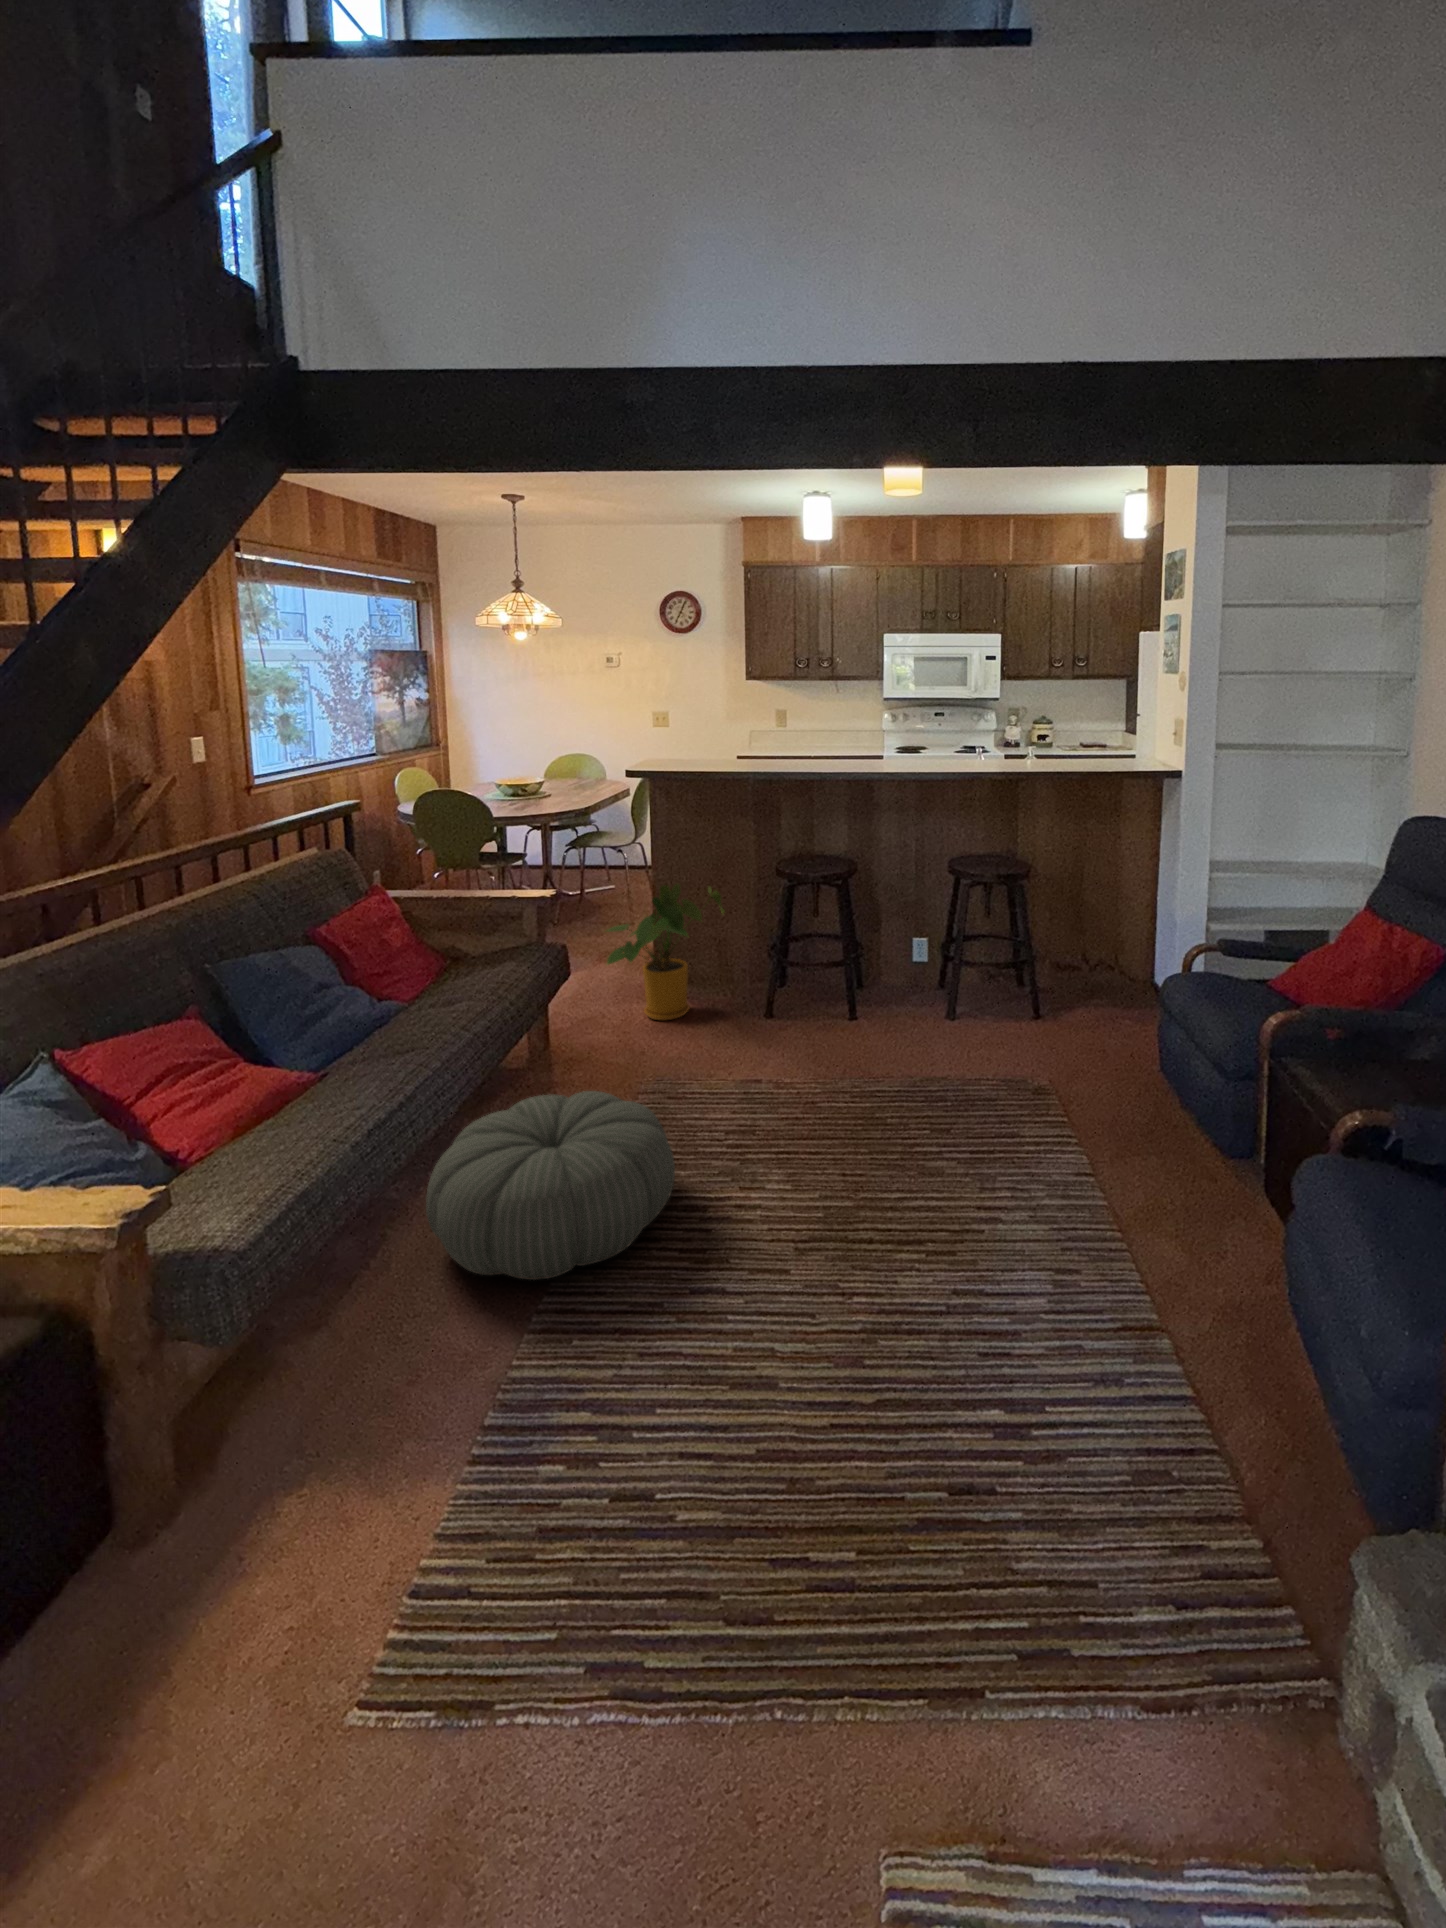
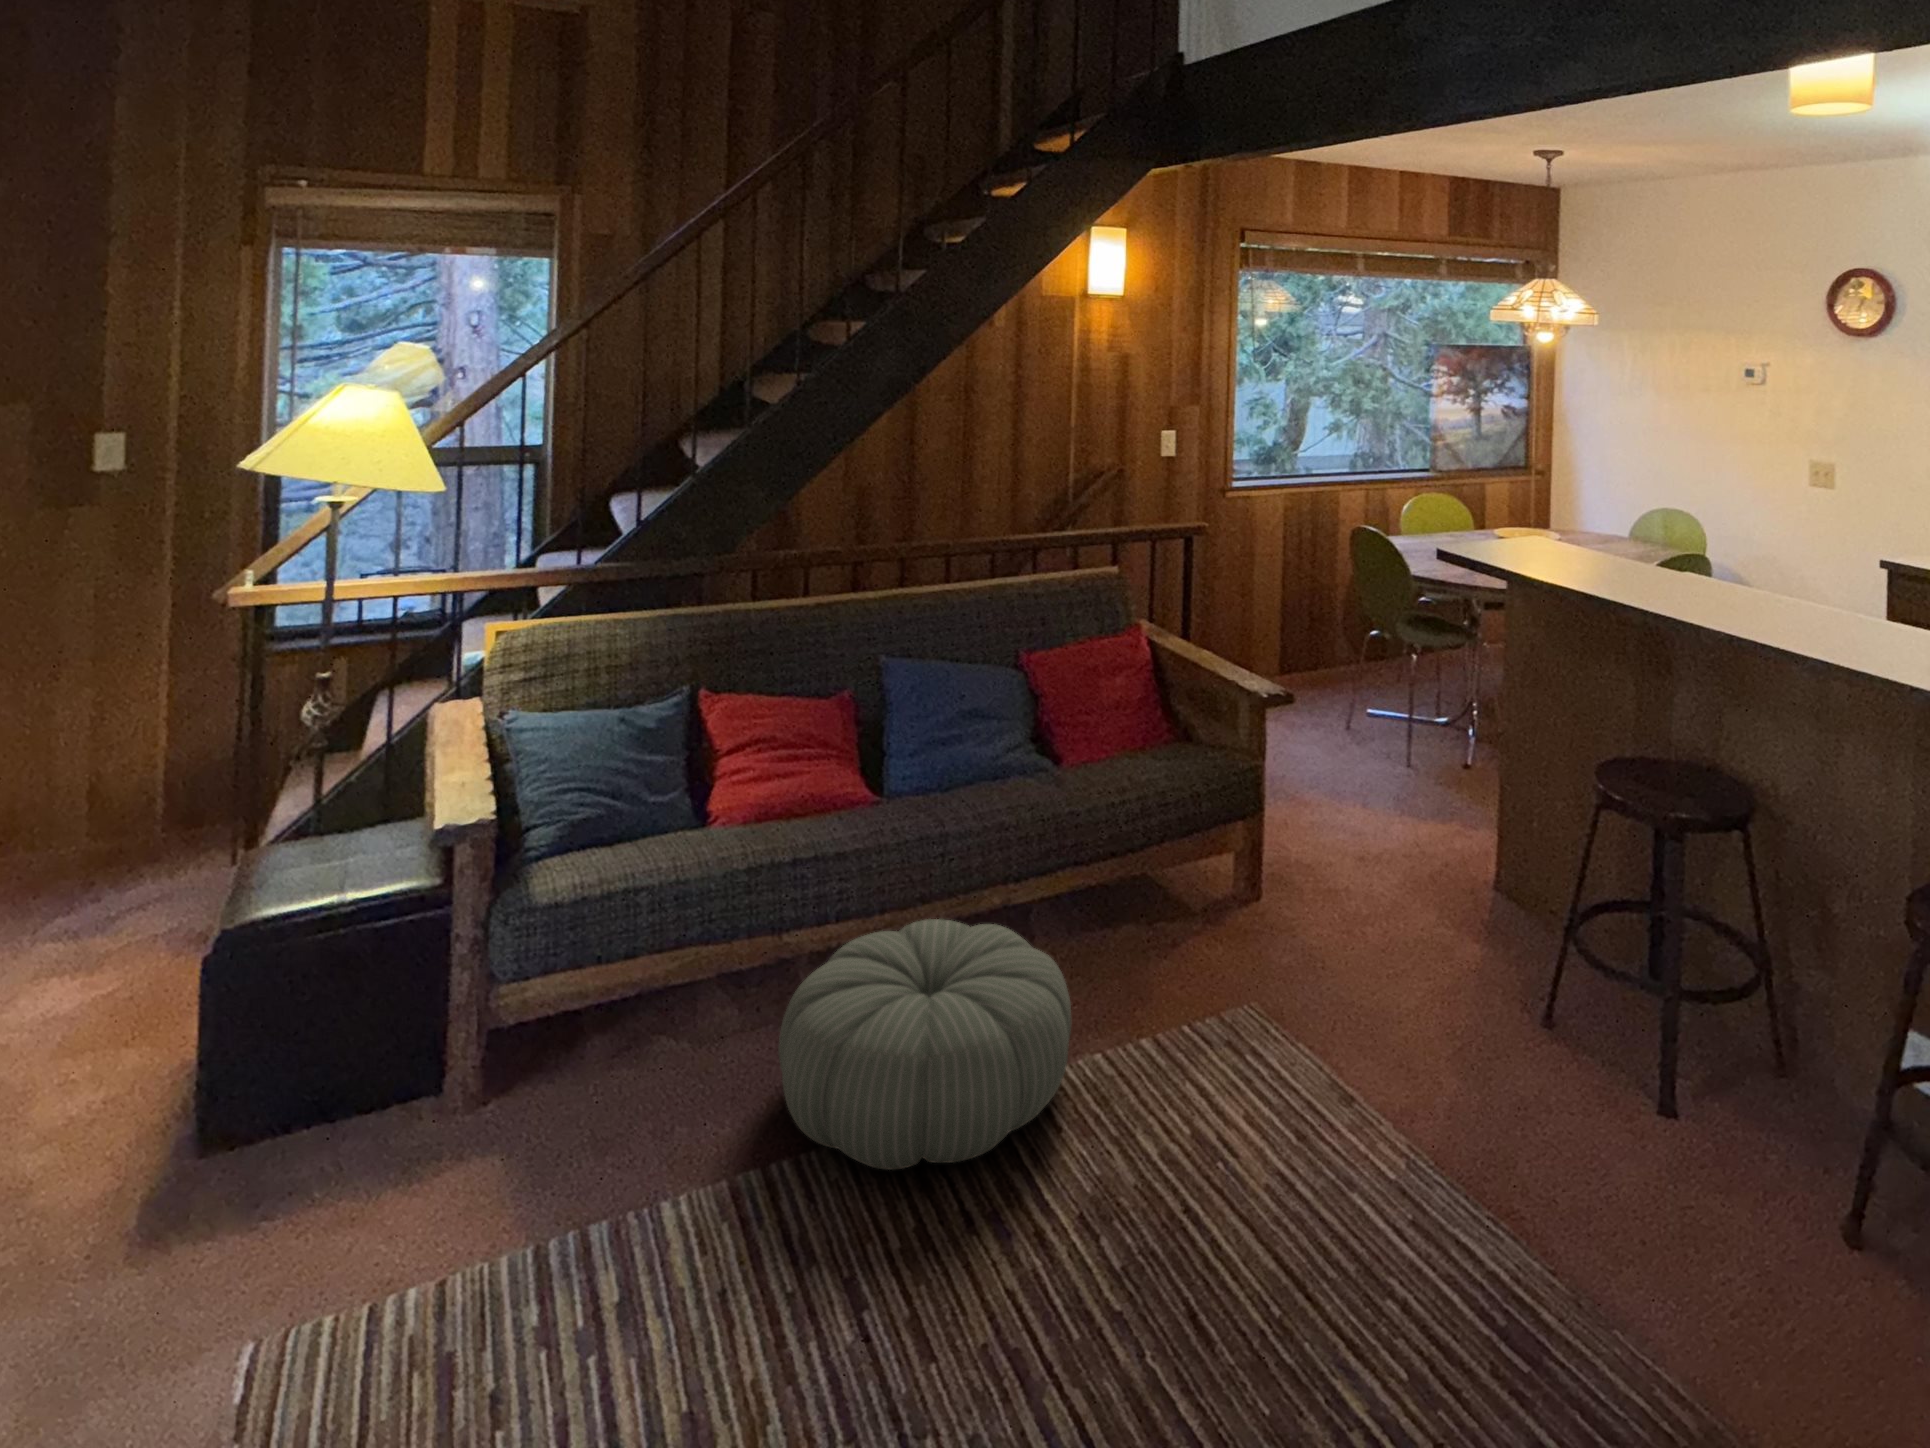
house plant: present [607,884,724,1020] -> none [1351,729,1556,942]

